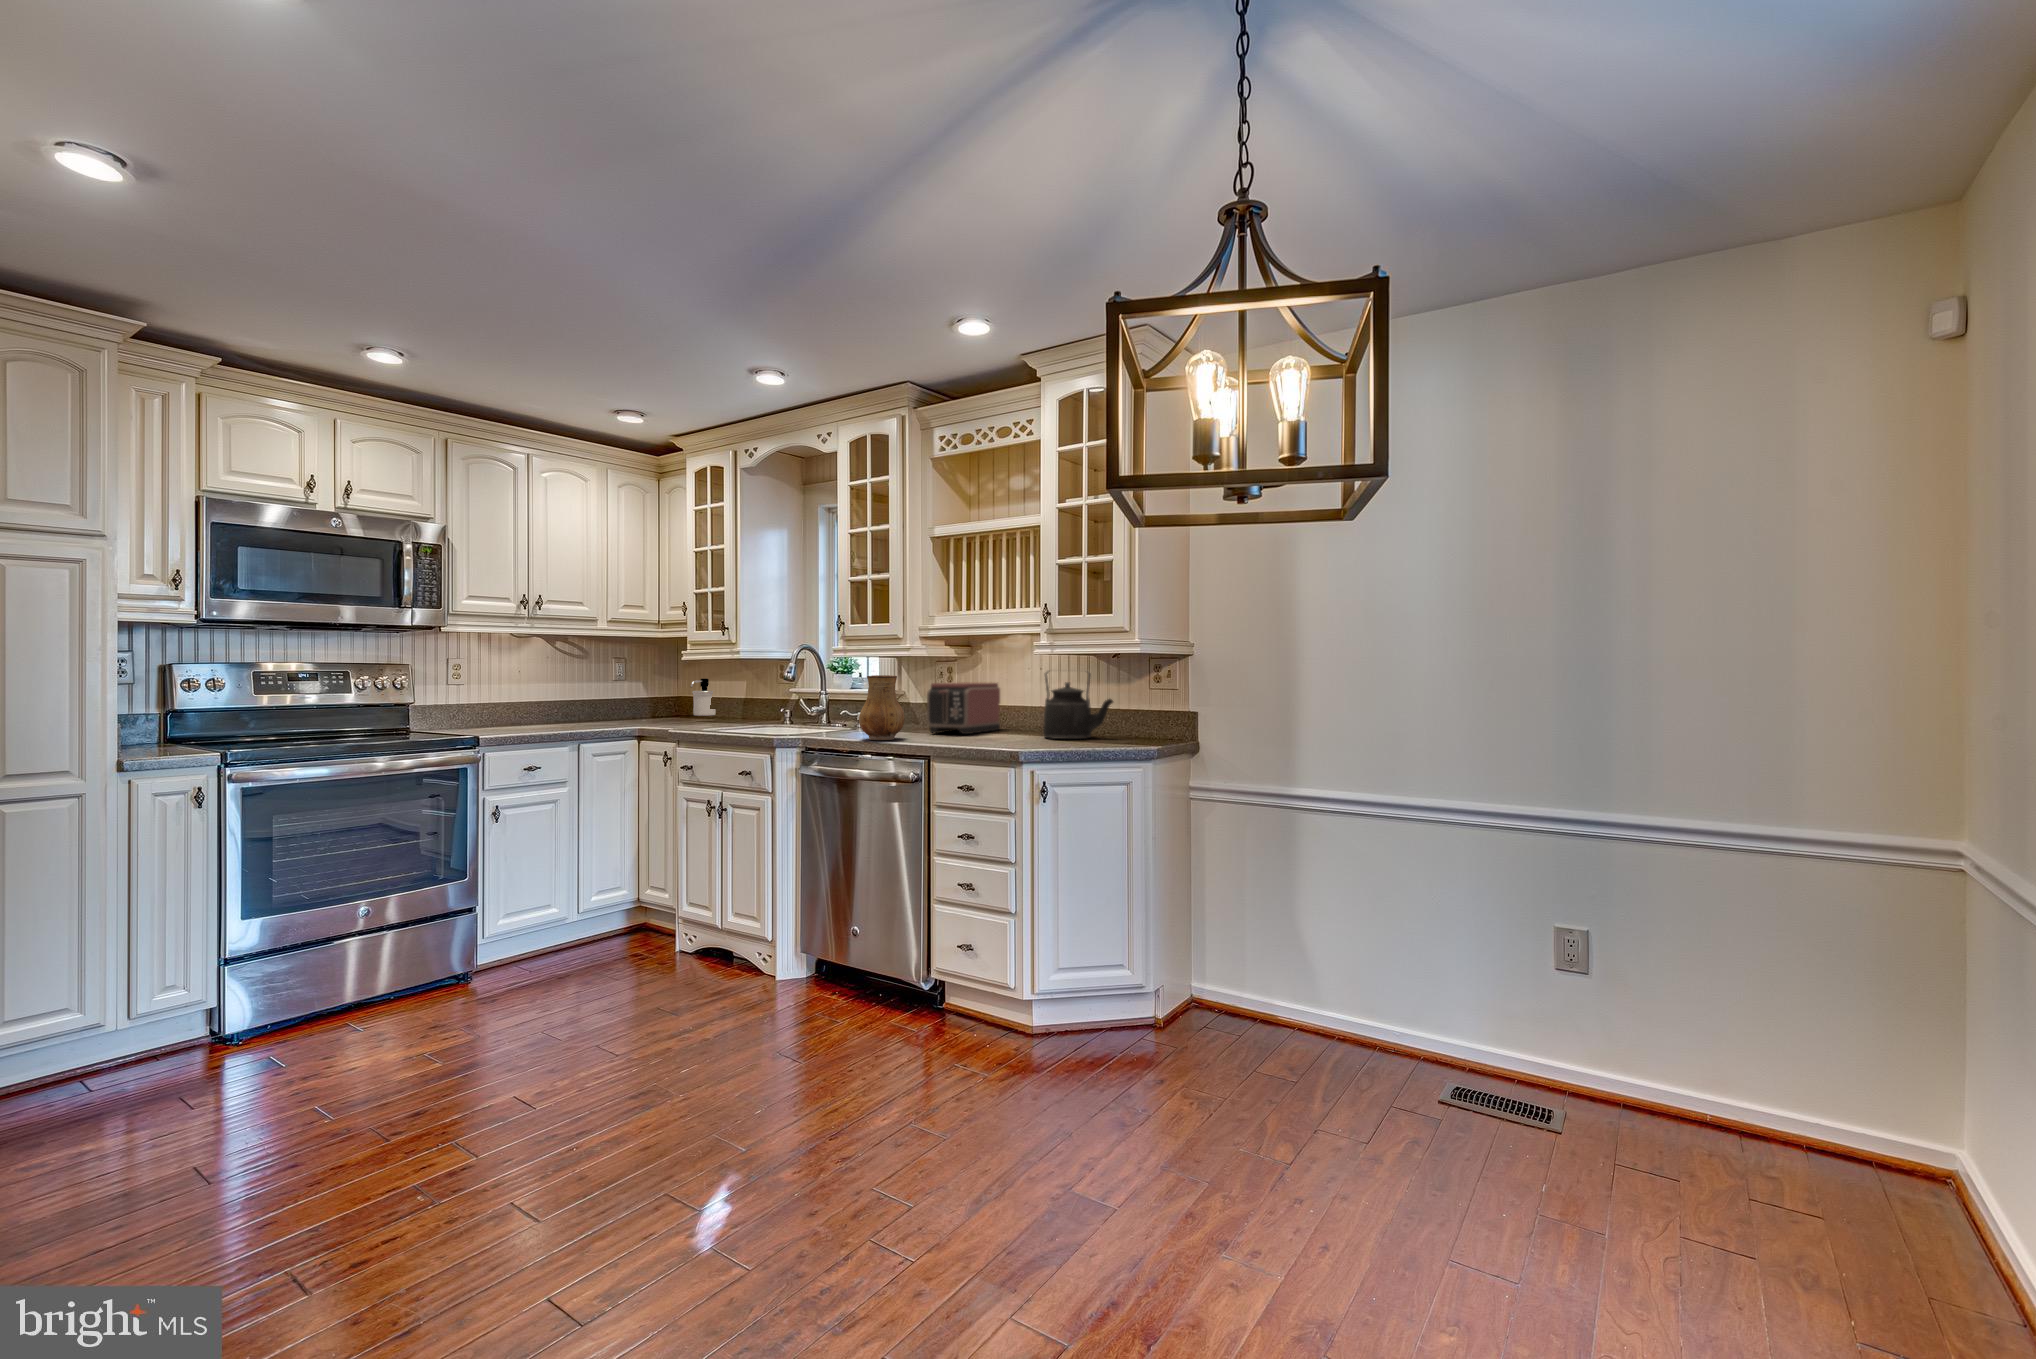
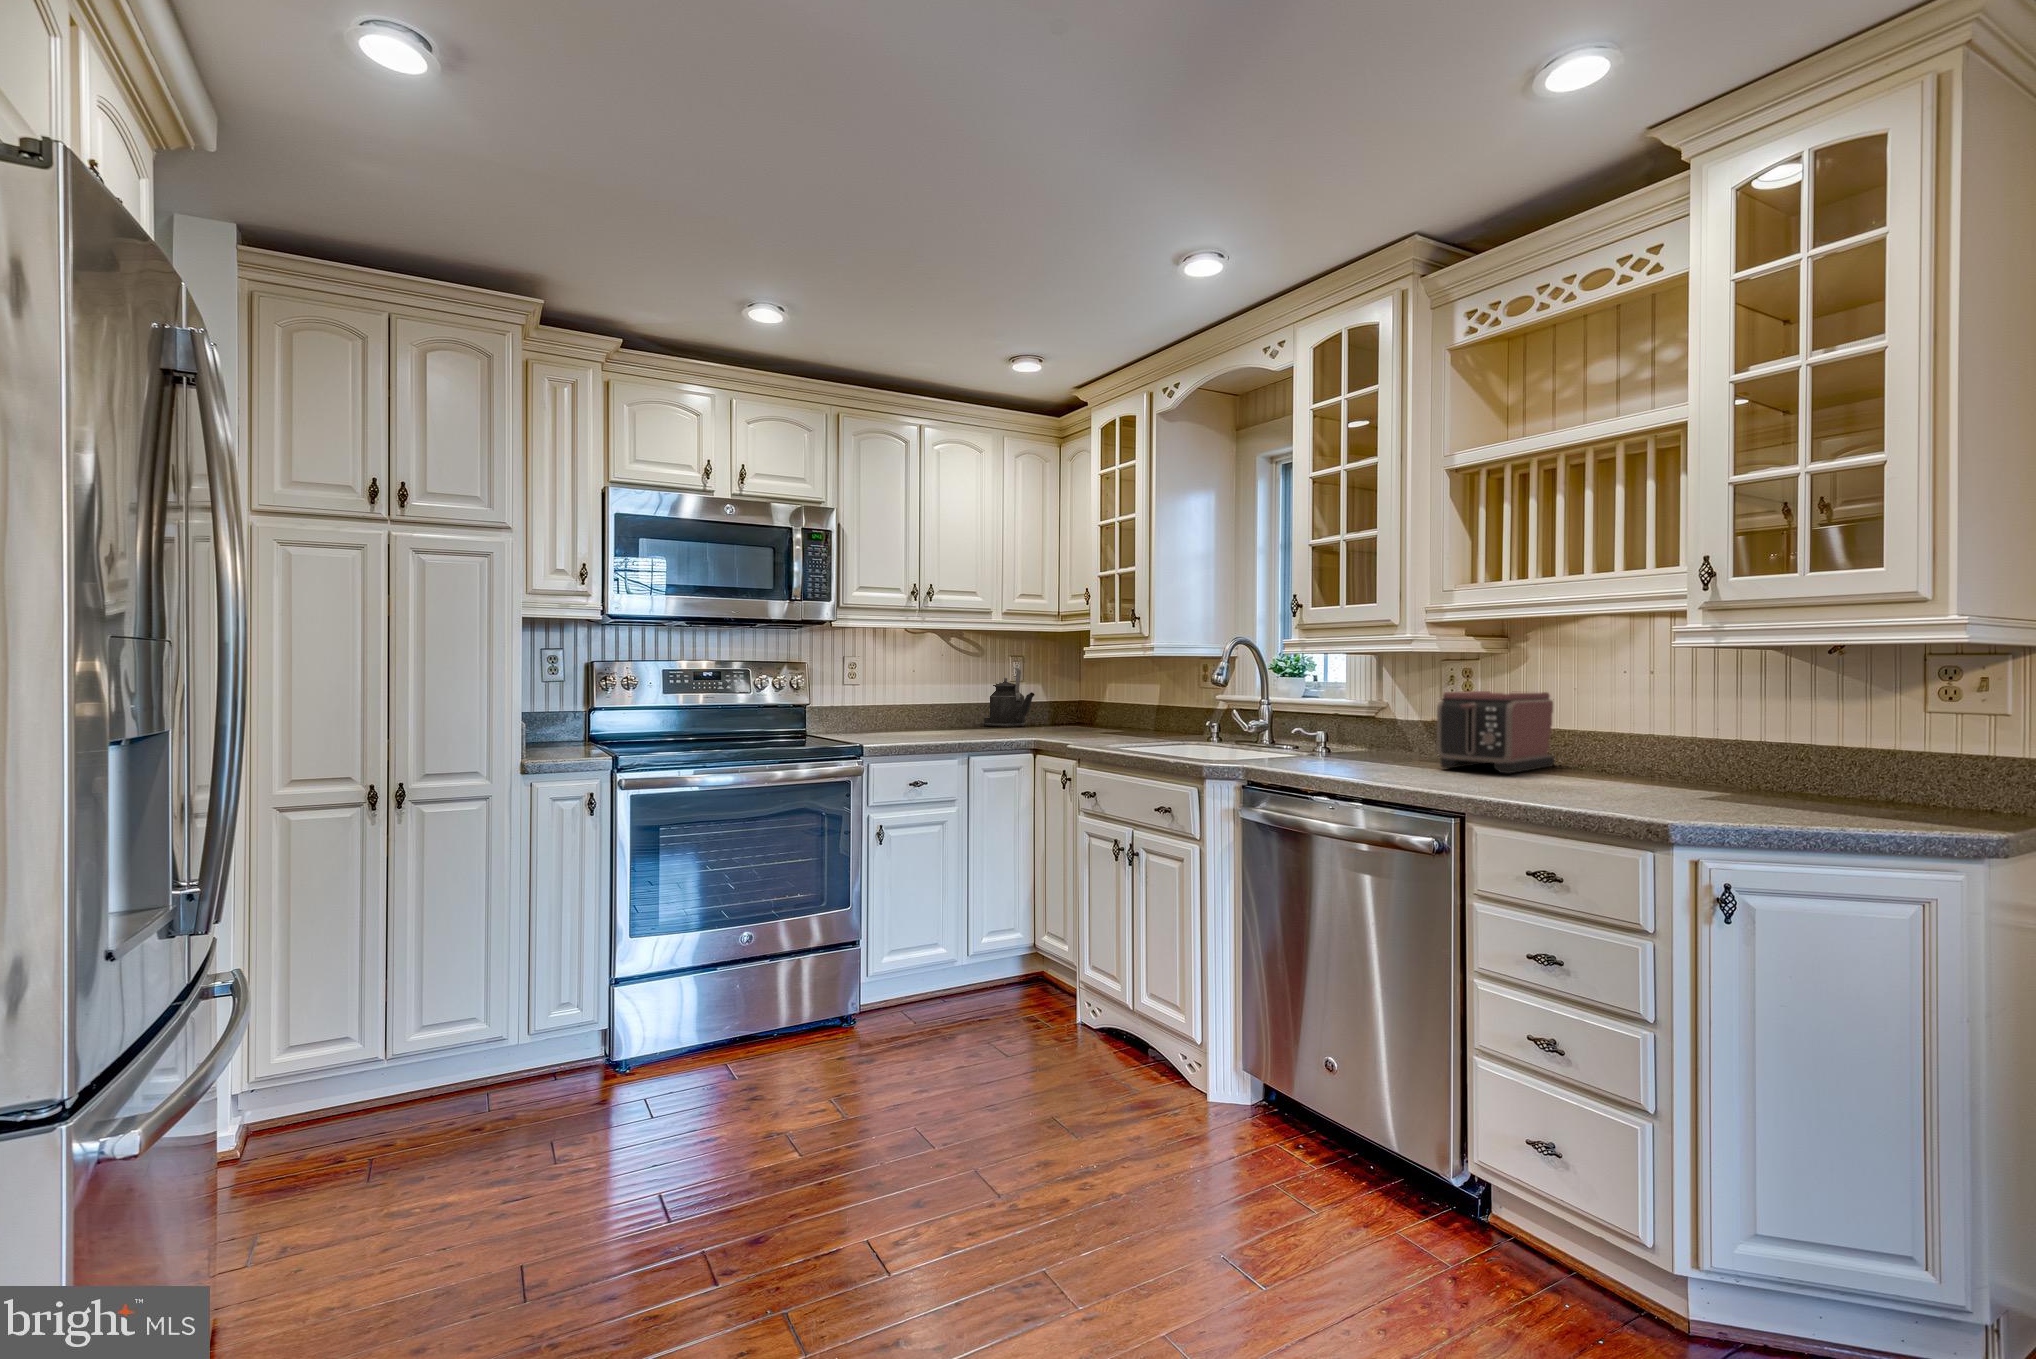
kettle: present [1043,671,1113,739] -> present [984,668,1035,726]
ceramic pitcher: present [859,675,905,740] -> none [1334,680,1408,778]
soap dispenser: present [690,679,716,716] -> none [1096,680,1125,724]

